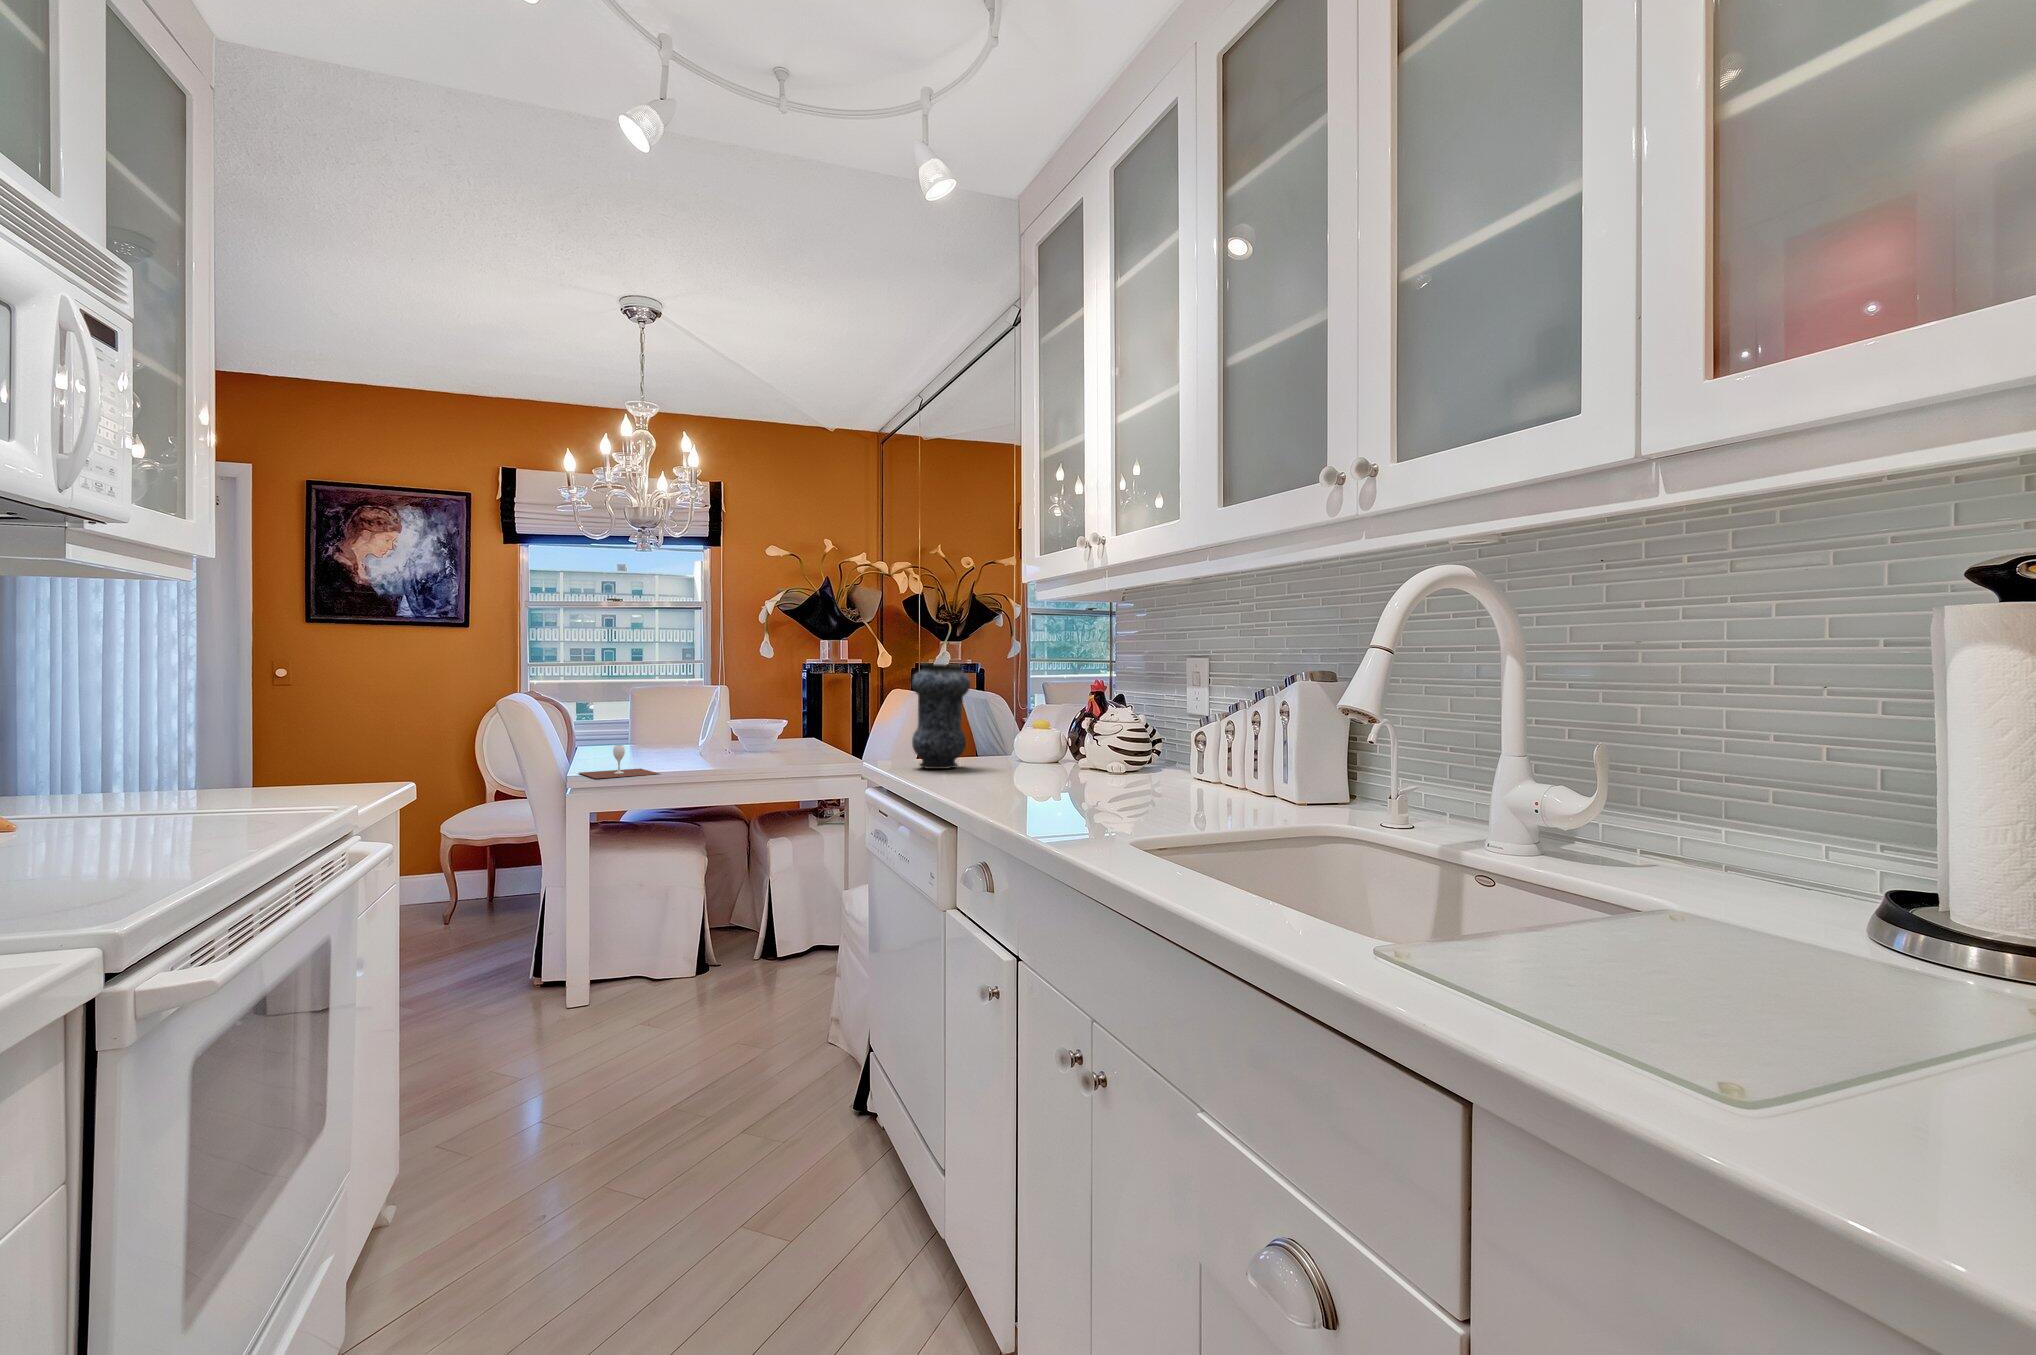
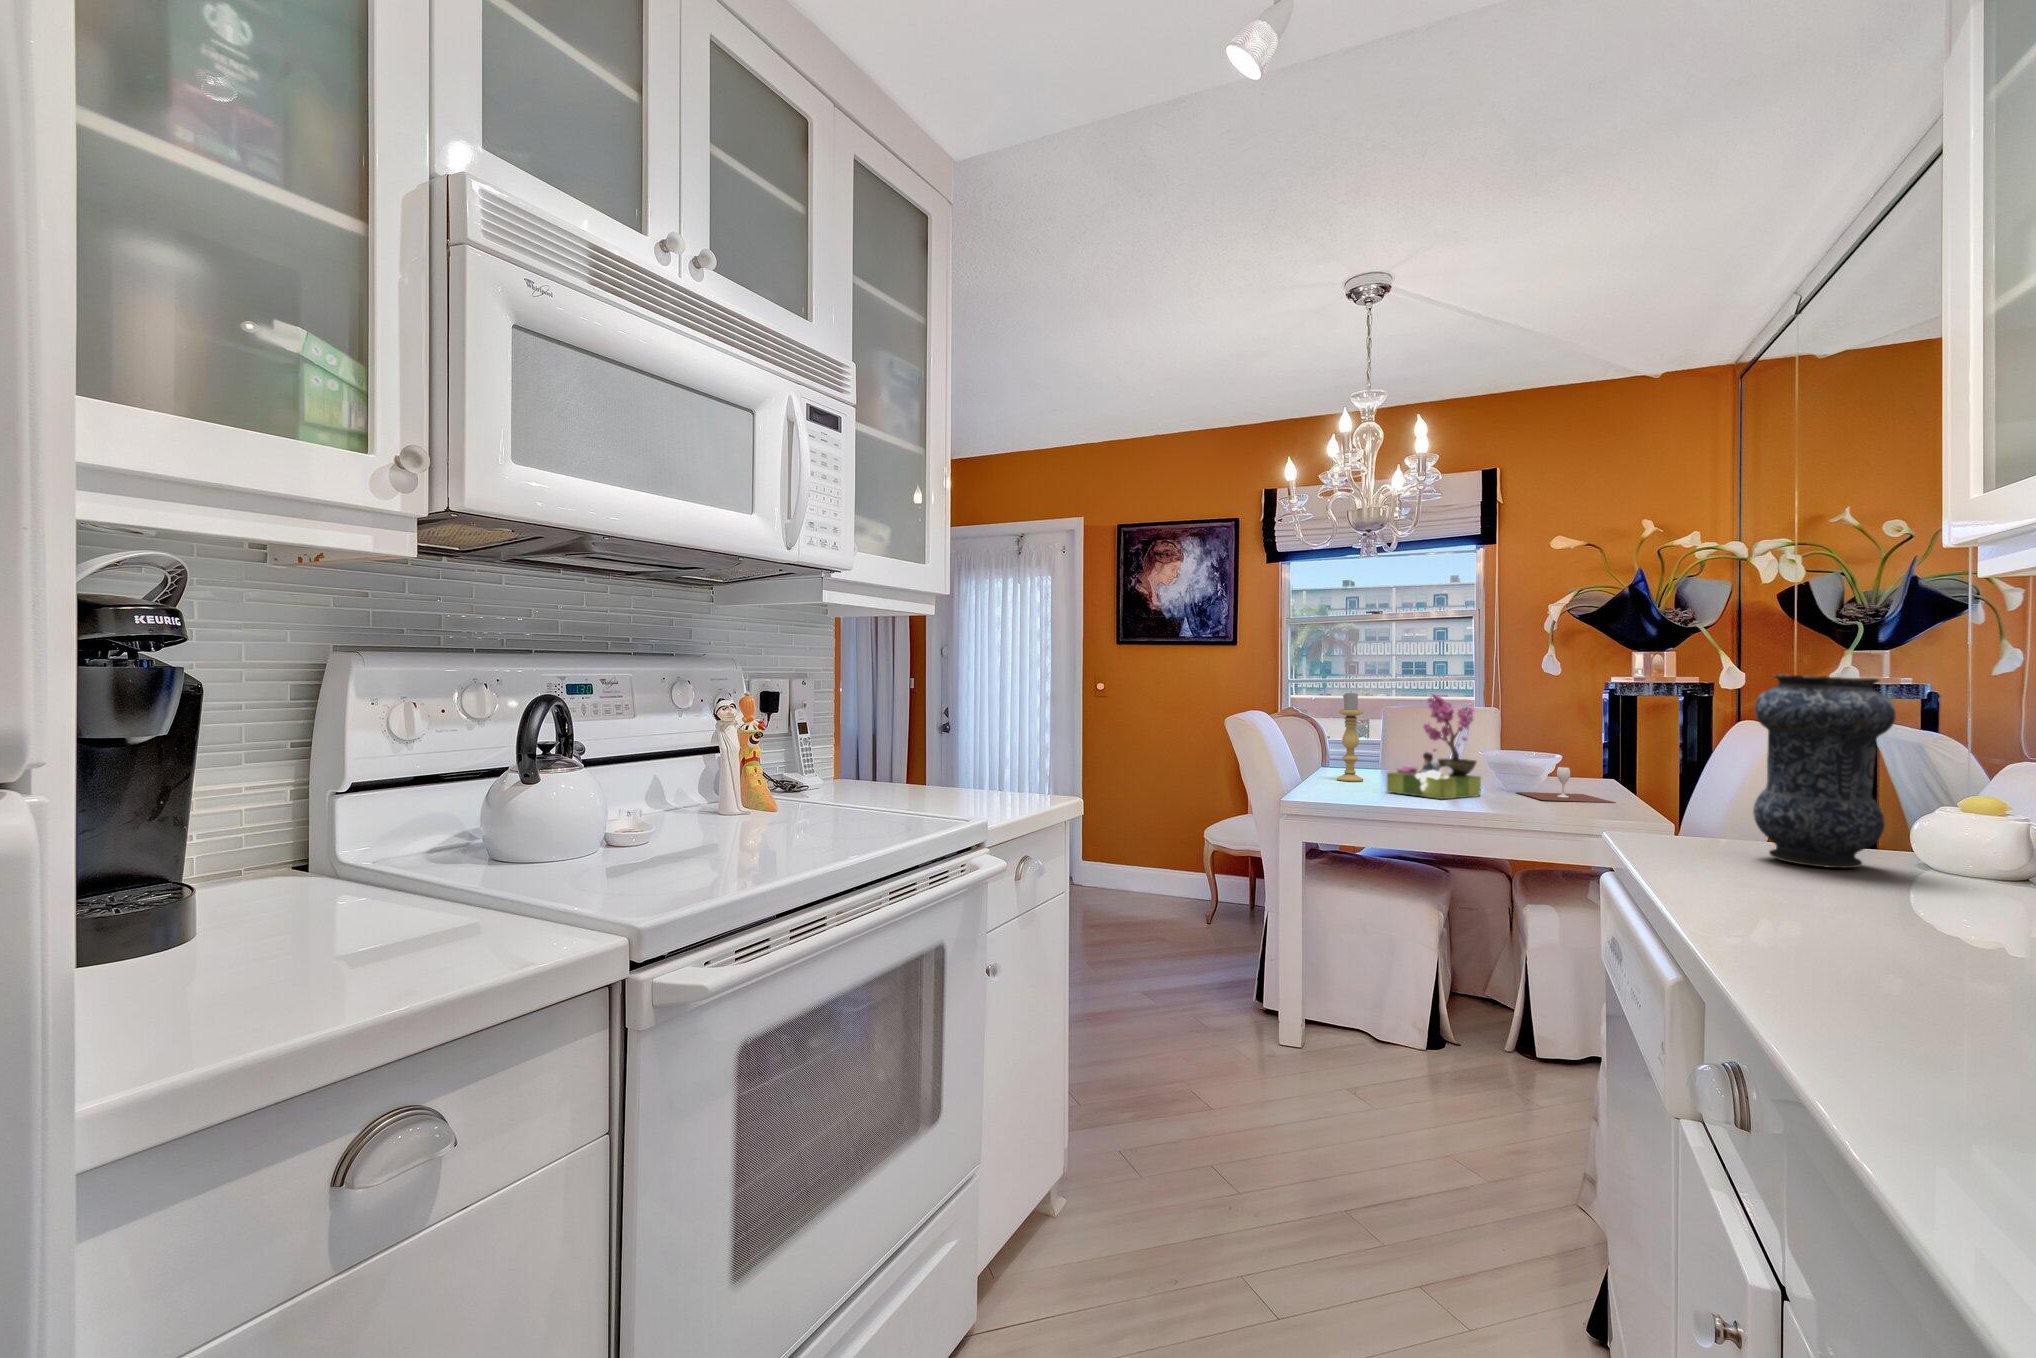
flower arrangement: none [649,673,724,763] -> present [1387,694,1481,799]
candle holder: none [597,674,621,757] -> present [1337,693,1363,782]
wine glass: present [580,745,660,779] -> present [1516,767,1614,803]

